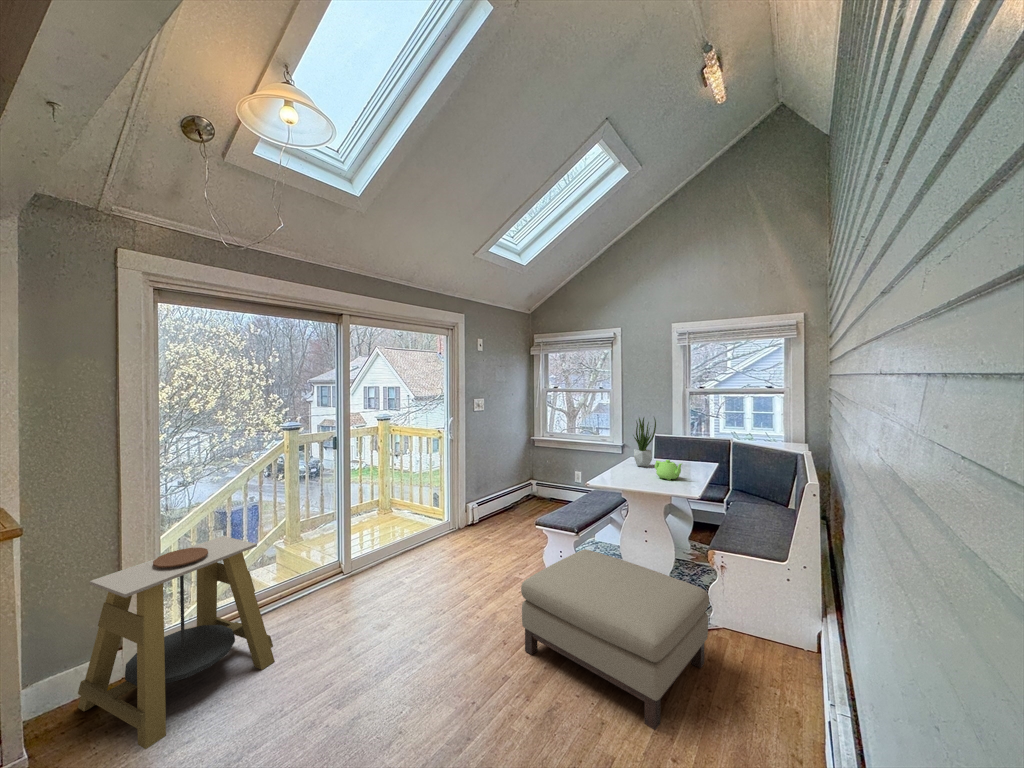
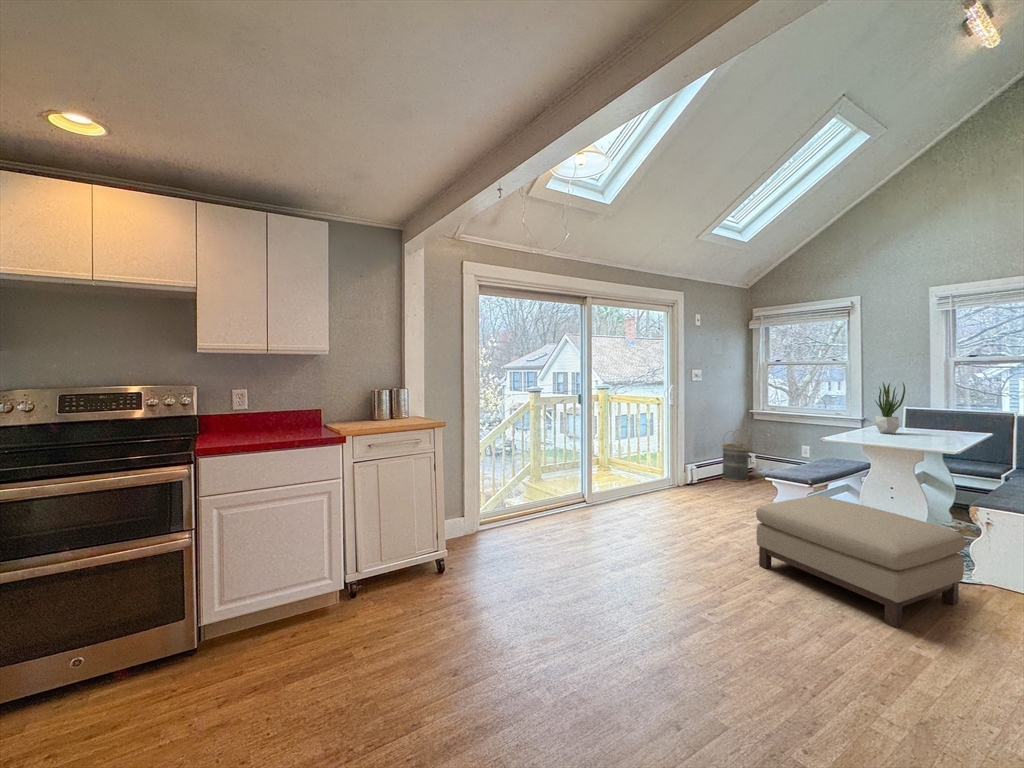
basket: none [506,458,532,513] -> present [722,431,749,482]
teapot: present [655,460,682,480] -> none [902,422,939,442]
side table: present [78,536,275,749] -> none [458,453,561,562]

